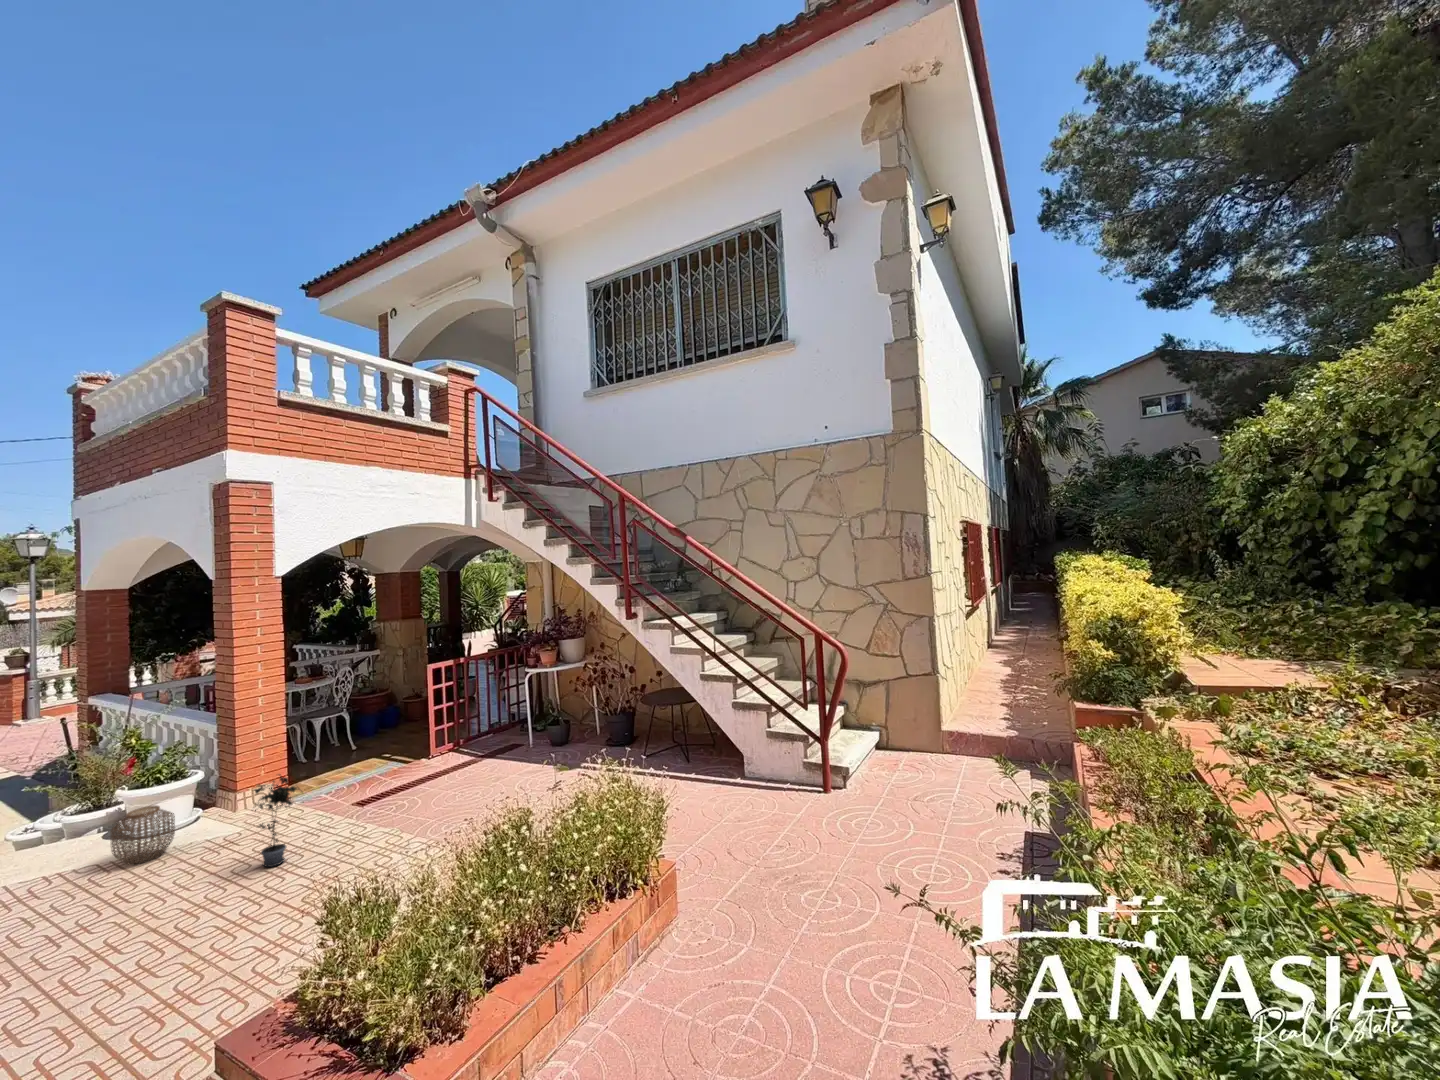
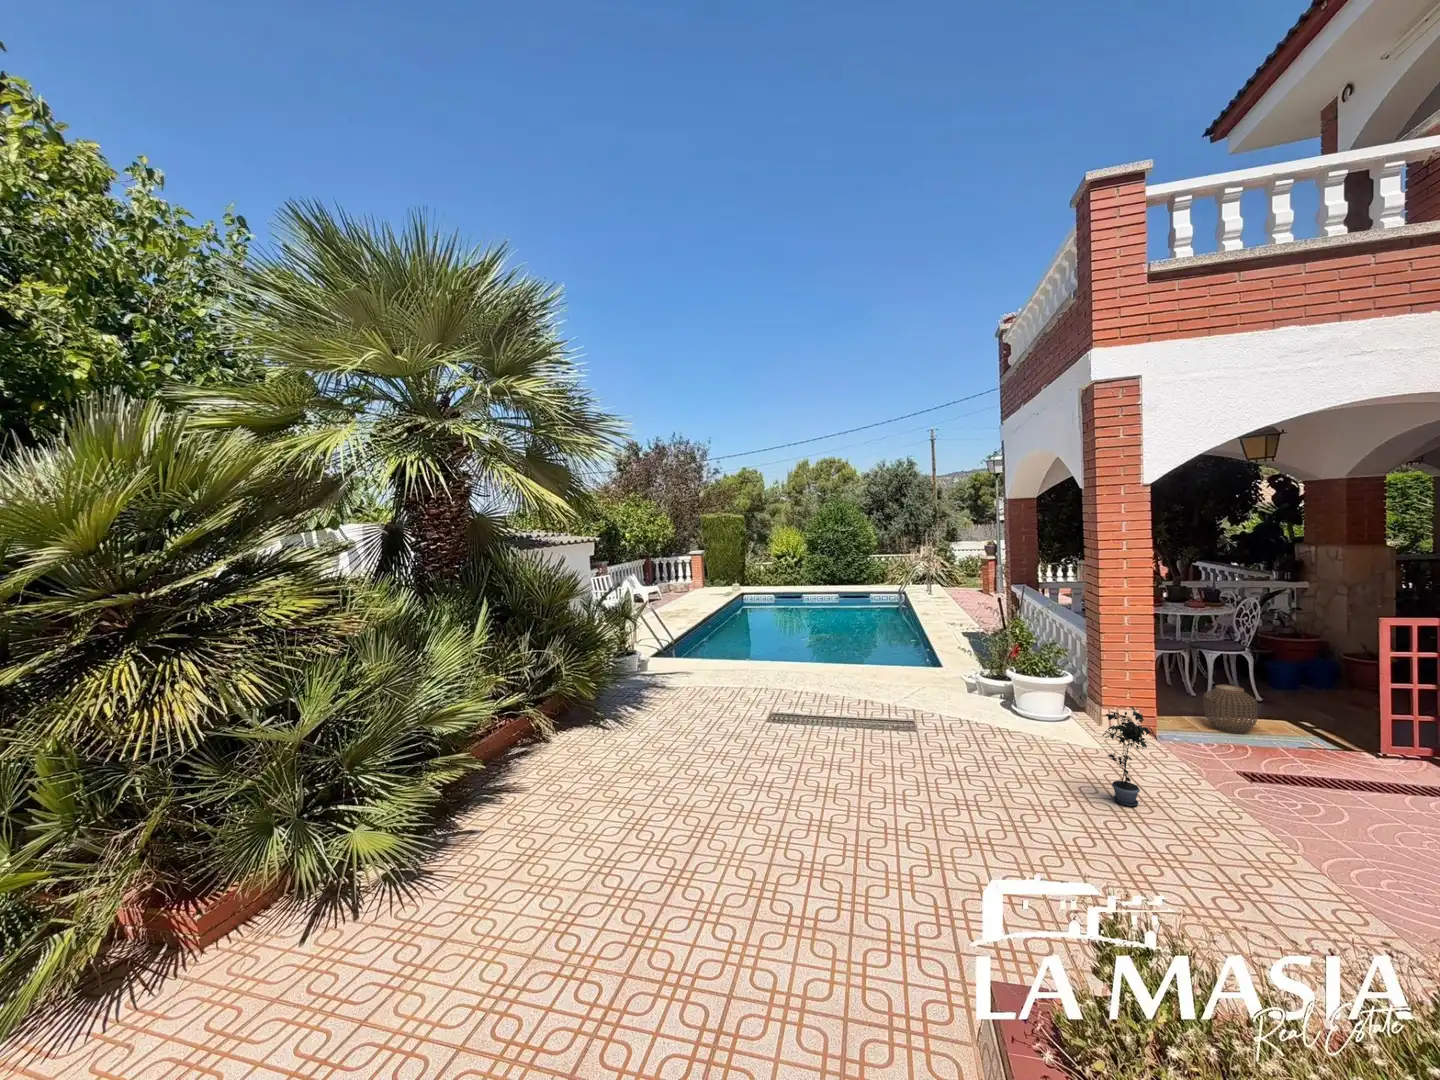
woven basket: present [110,805,175,865] -> present [1203,685,1258,733]

